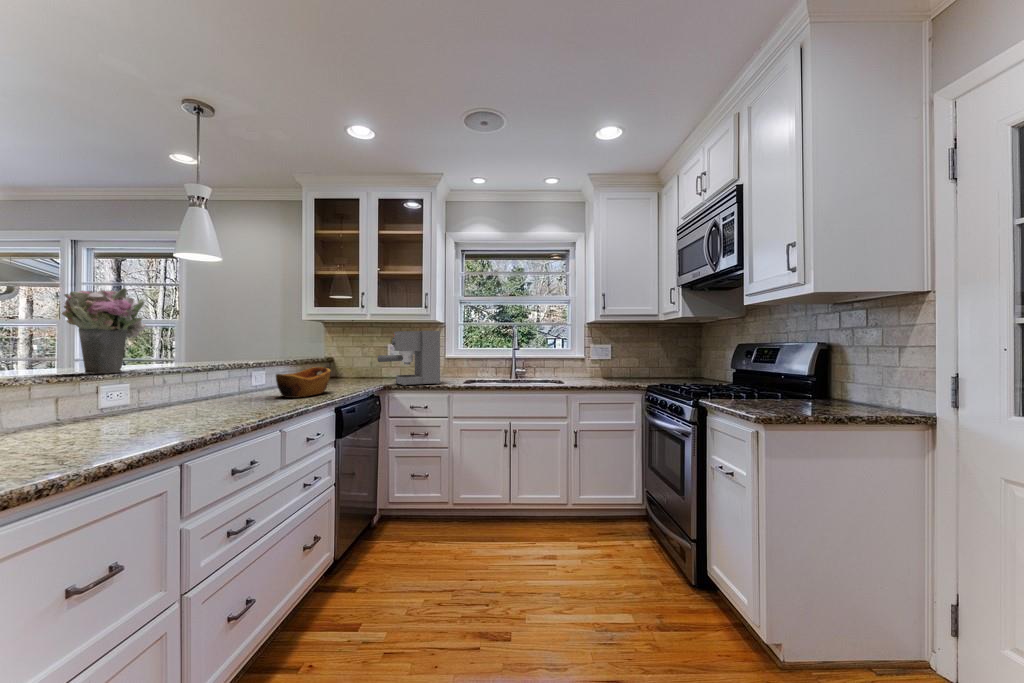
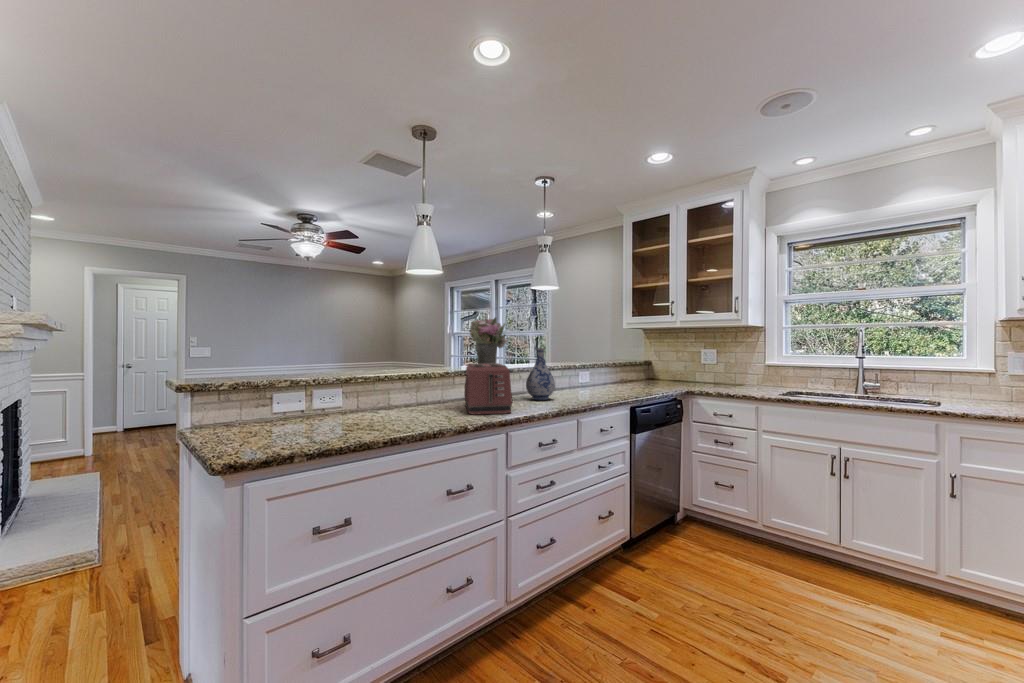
coffee maker: present [377,331,440,386] -> none [680,337,747,394]
vase: none [185,338,235,411] -> present [526,348,555,400]
toaster: none [61,359,181,446] -> present [465,363,512,415]
wooden bowl: present [276,367,331,398] -> none [588,371,632,396]

